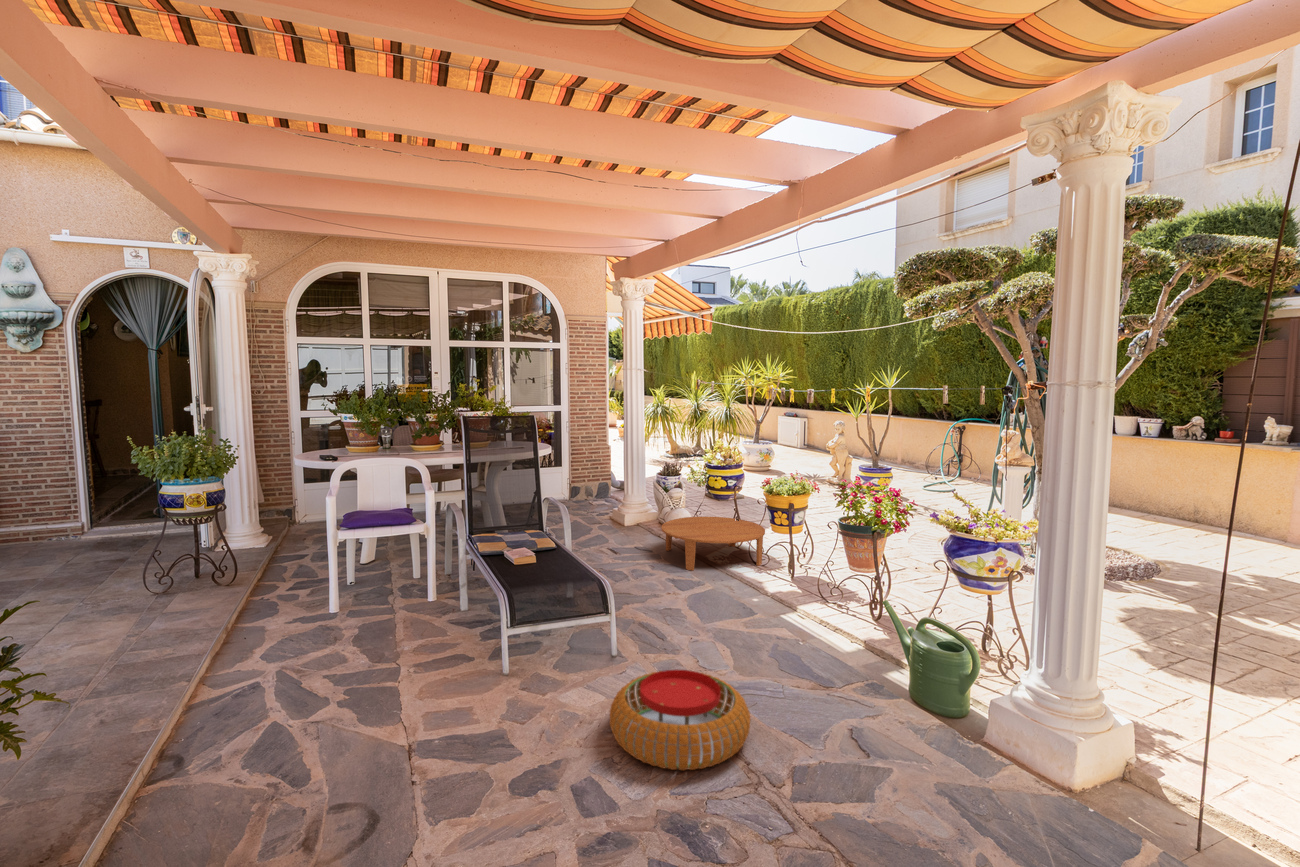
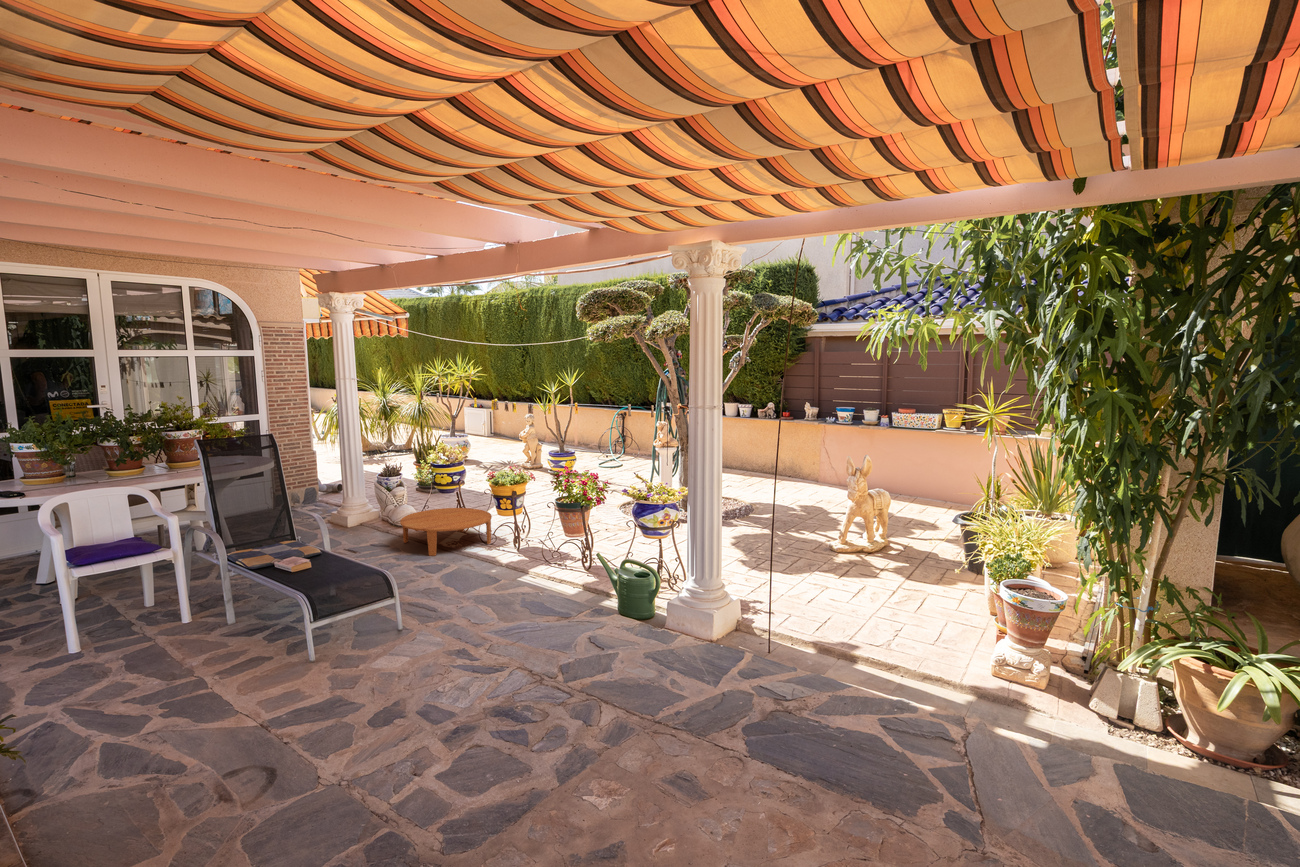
pouf: present [610,670,750,770] -> none [422,622,526,689]

